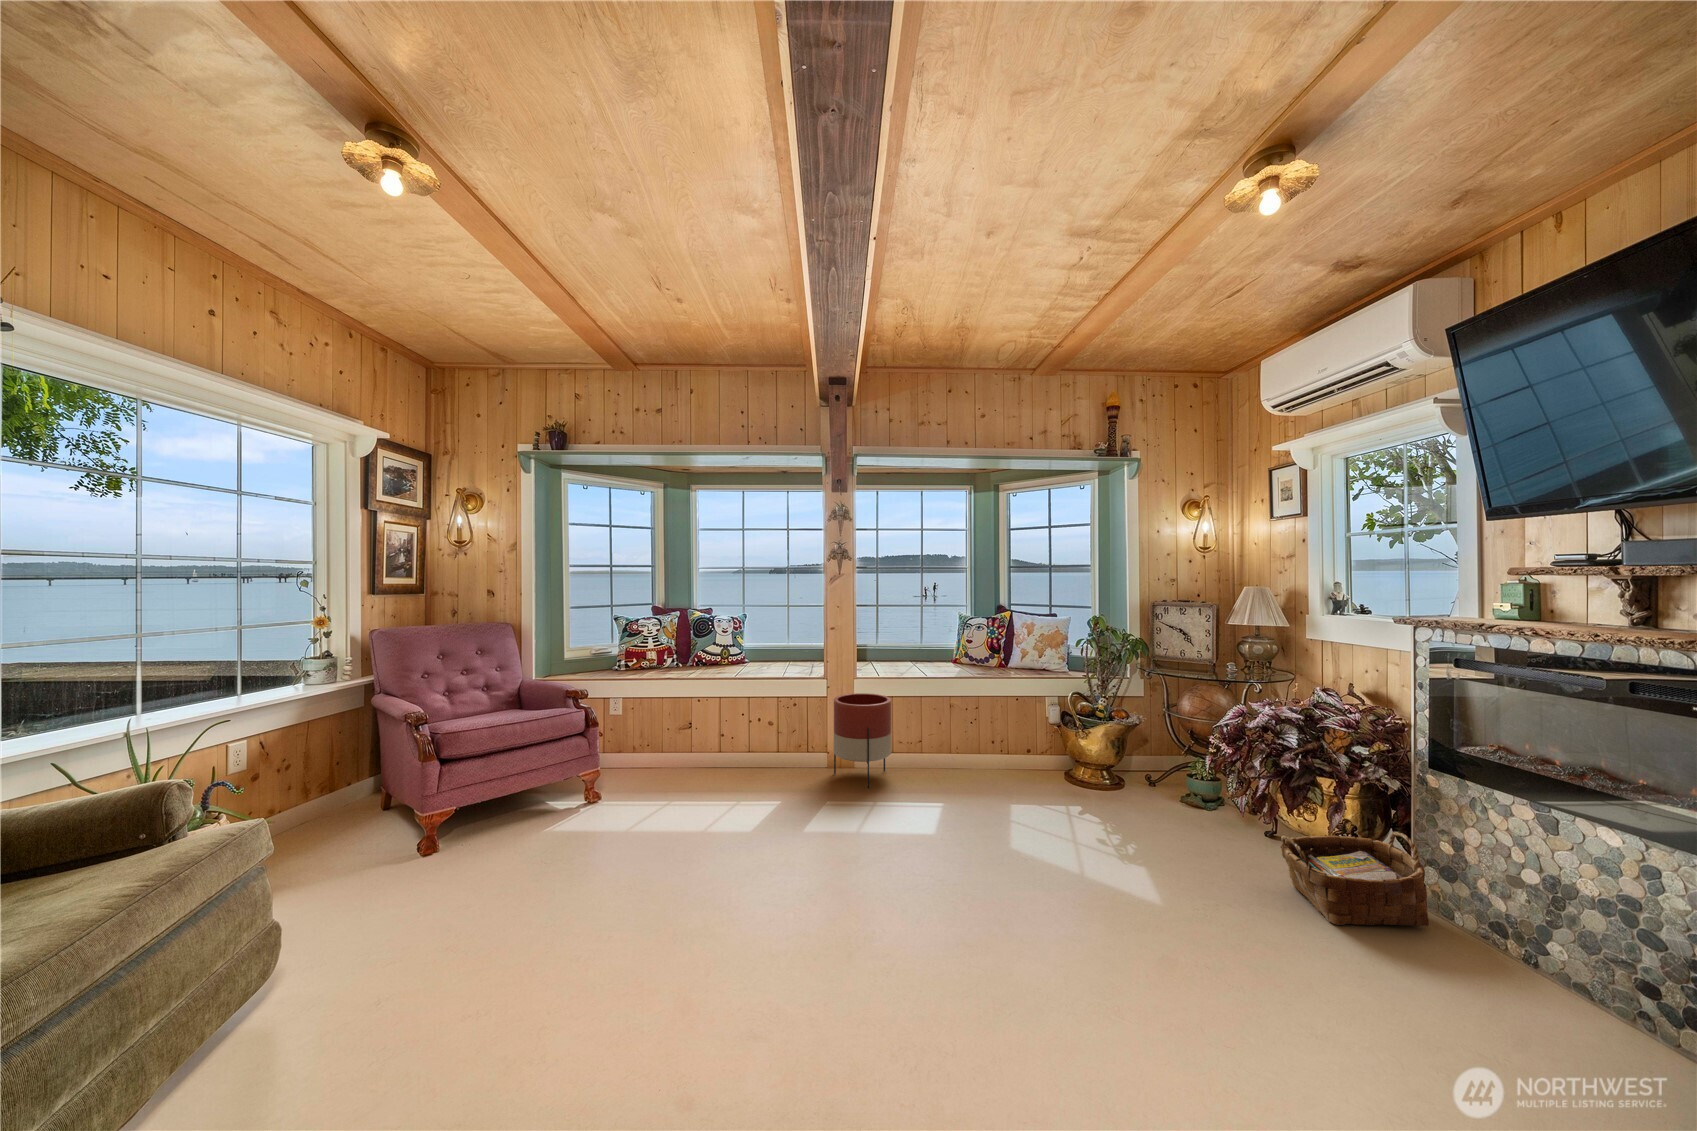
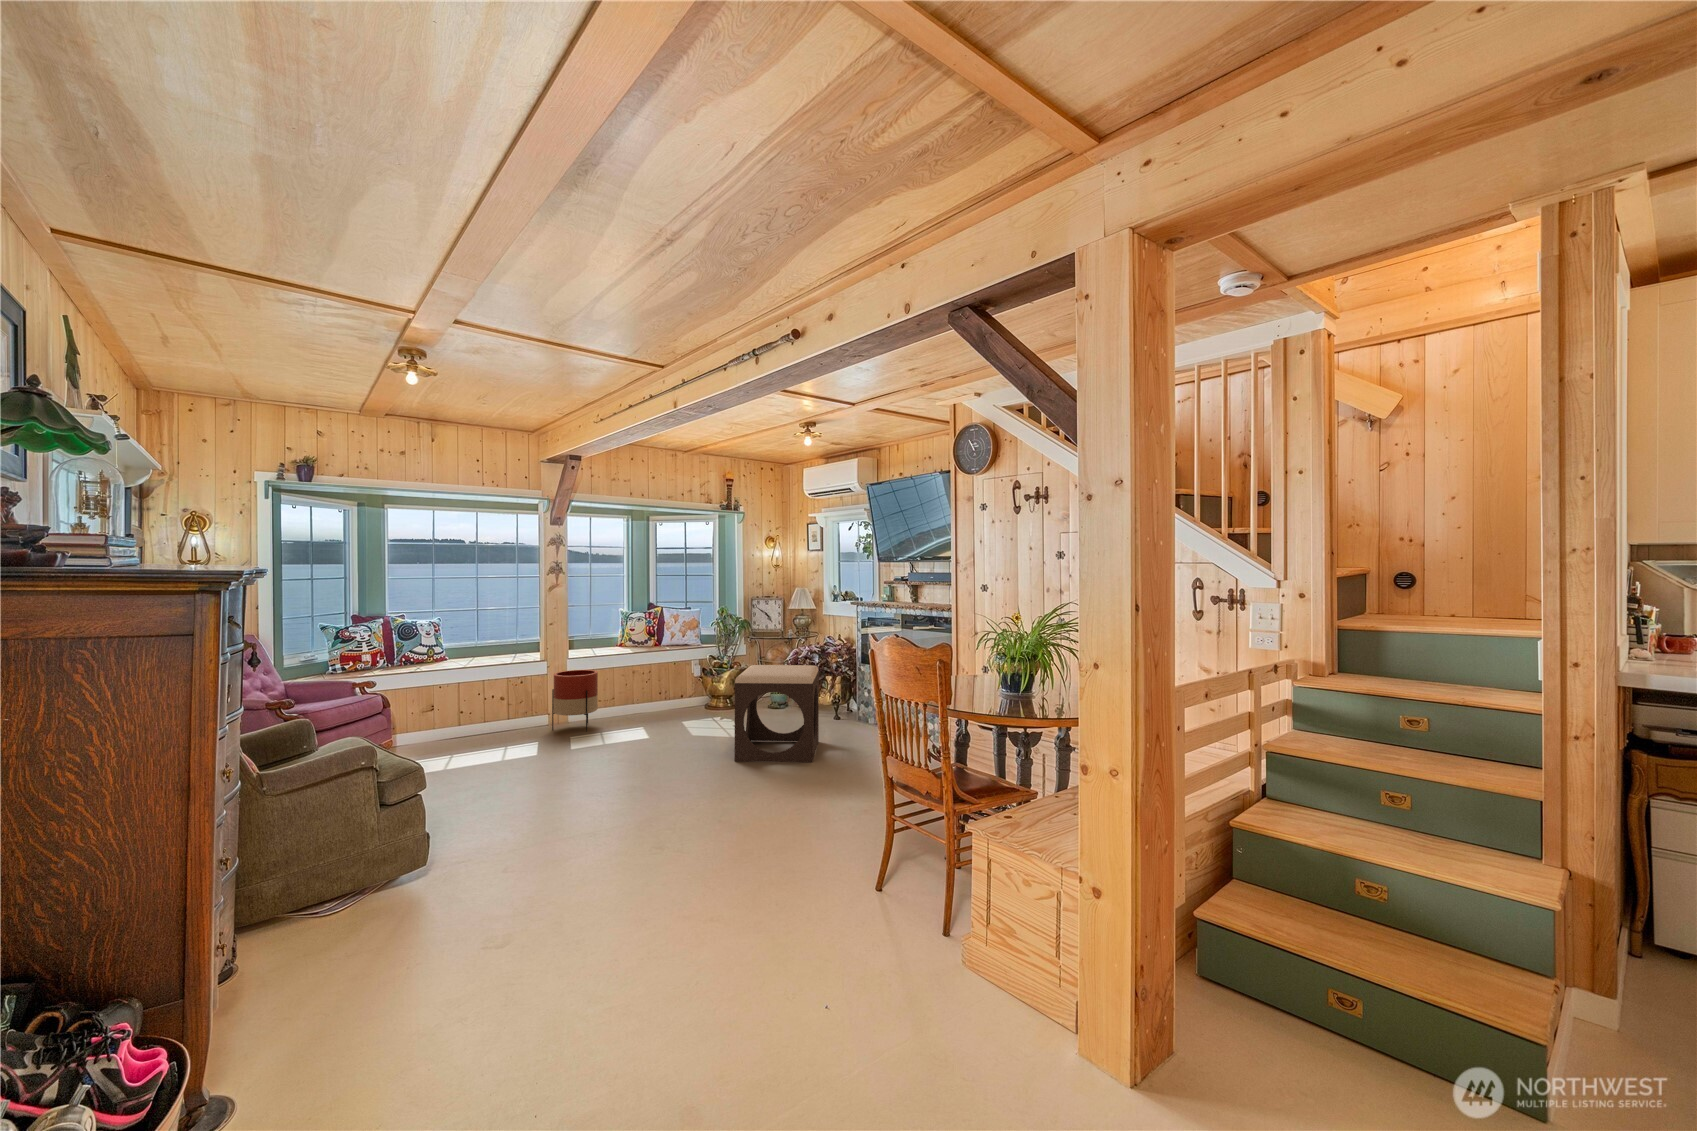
footstool: none [1037,740,1276,1057] -> present [735,665,819,762]
woven basket: present [1280,832,1429,926] -> none [818,691,866,731]

